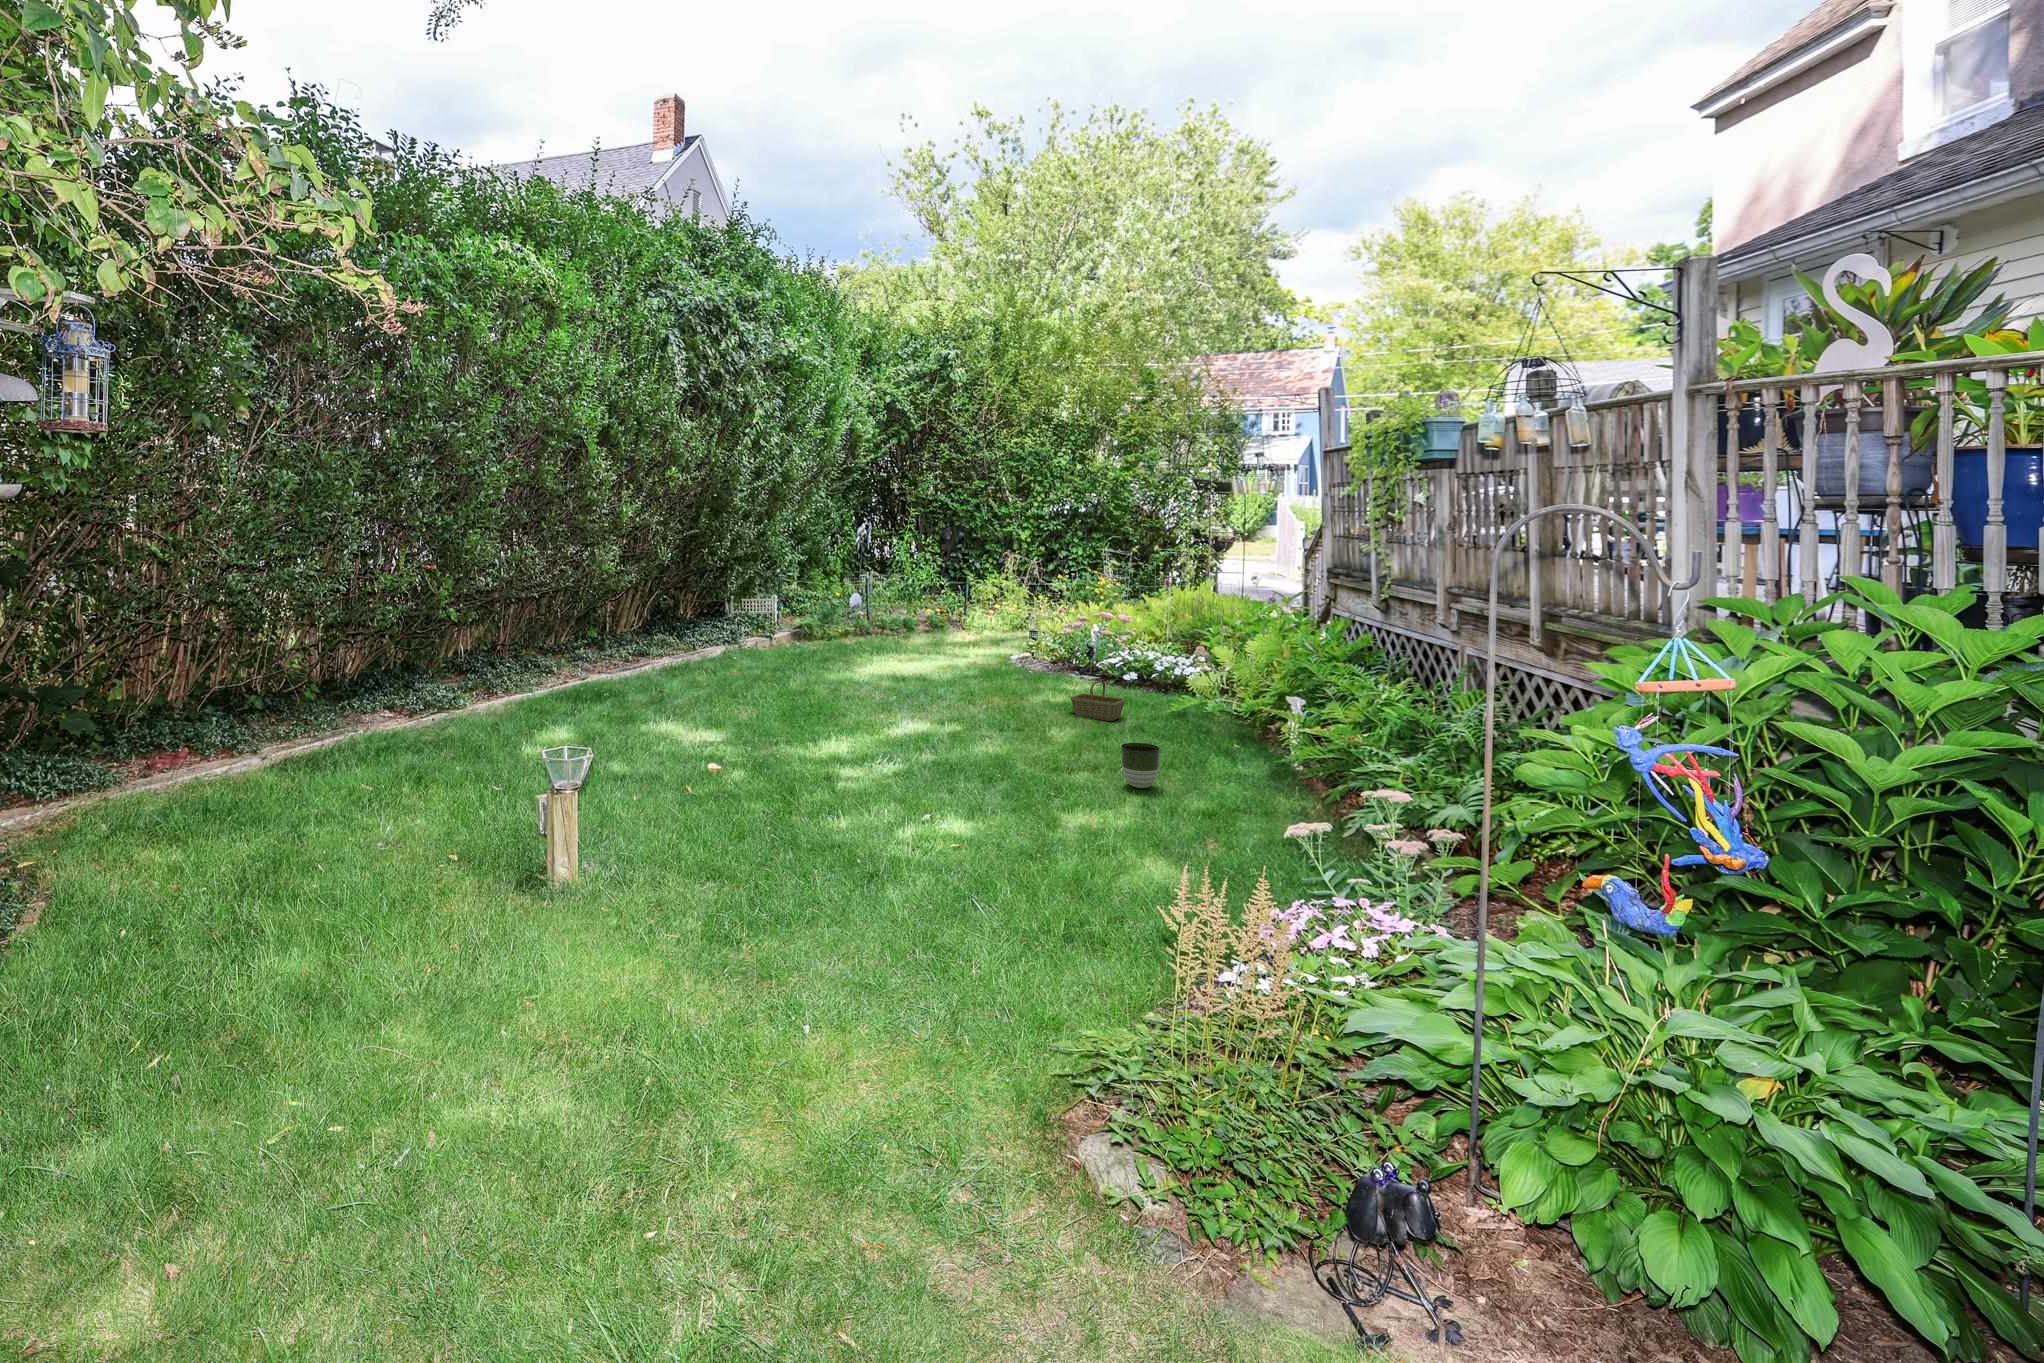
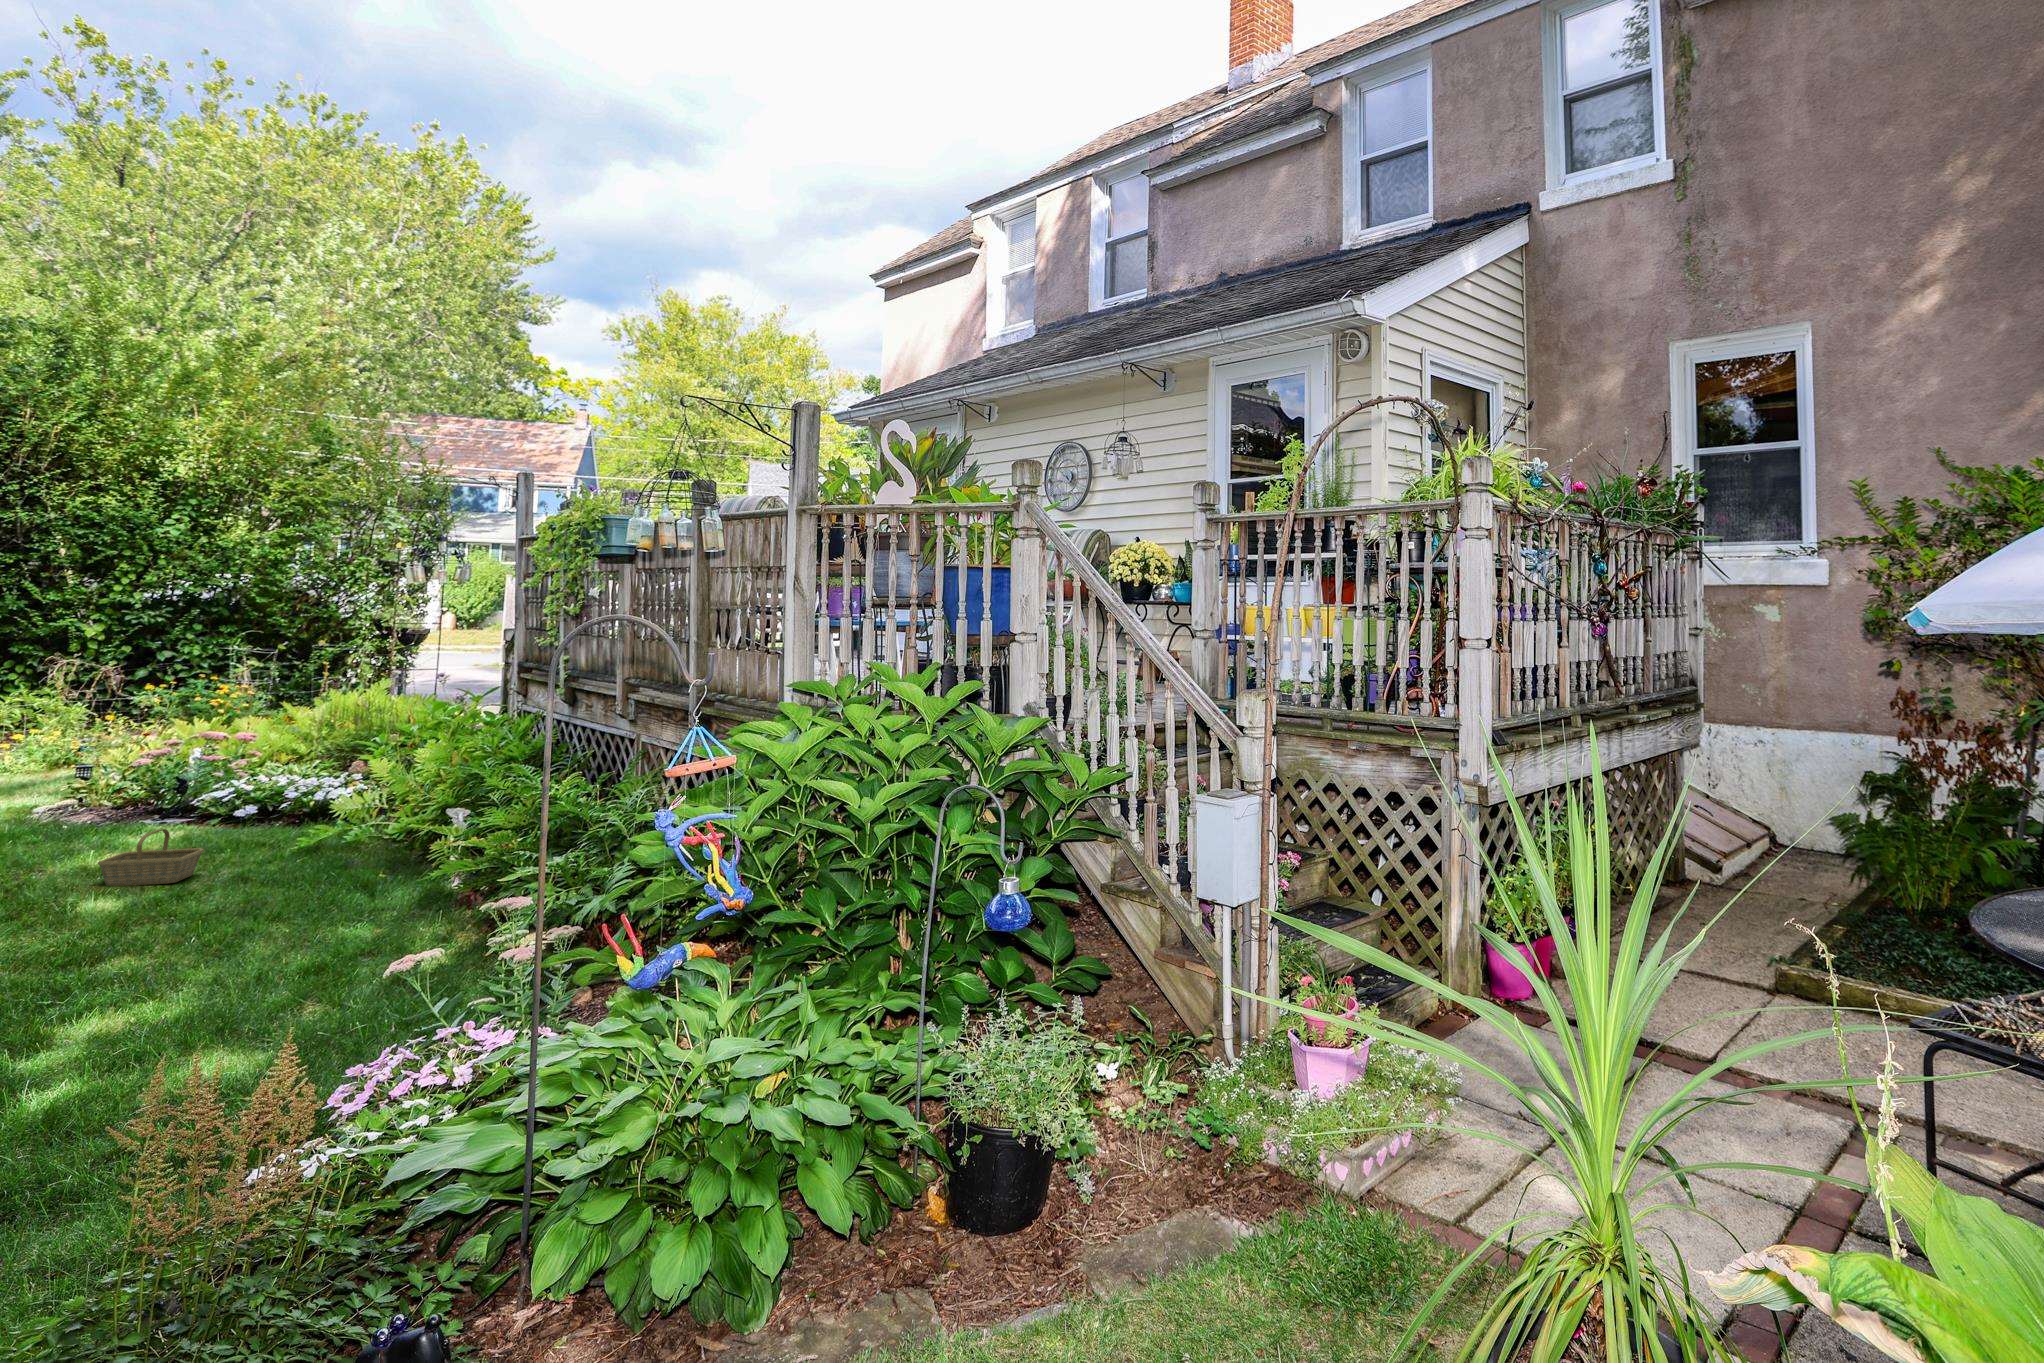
planter: present [1121,743,1160,788] -> none [163,906,233,971]

